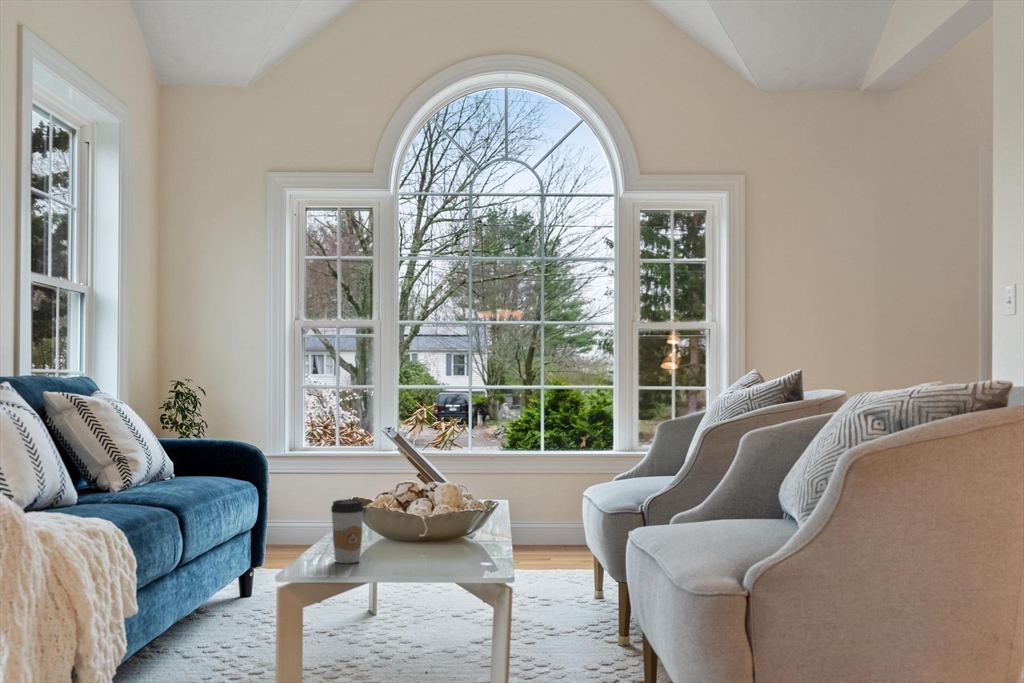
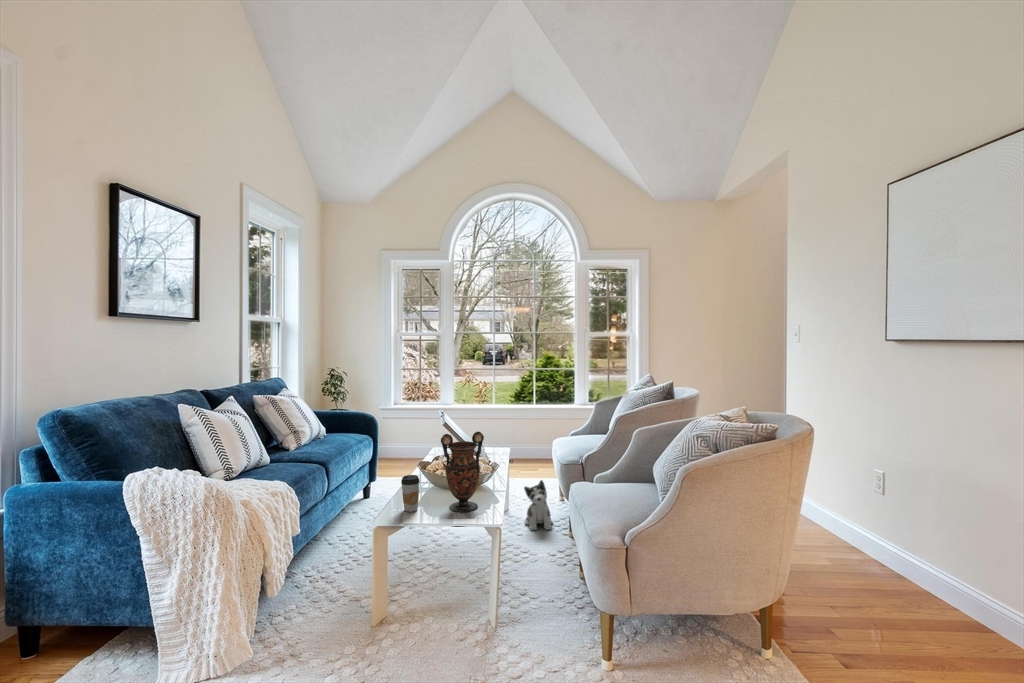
vase: none [404,422,480,564] -> present [441,431,484,512]
plush toy: none [536,549,588,640] -> present [524,480,553,530]

